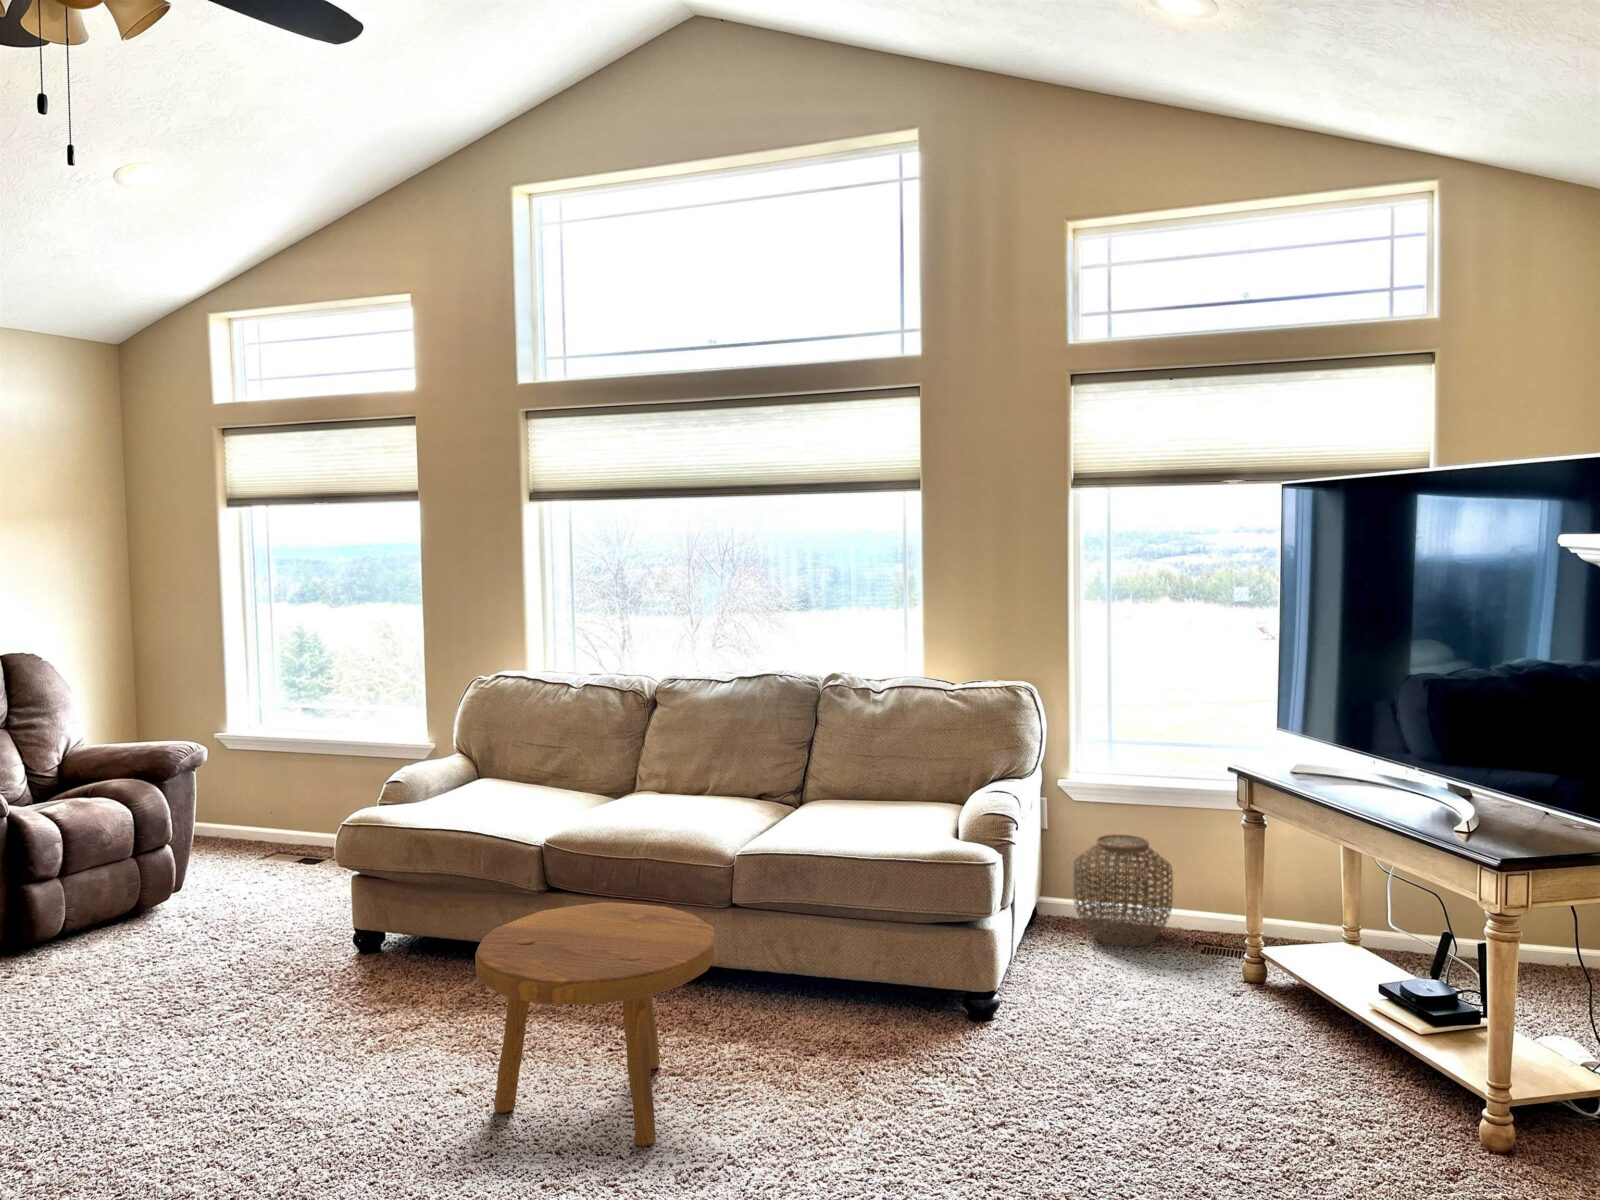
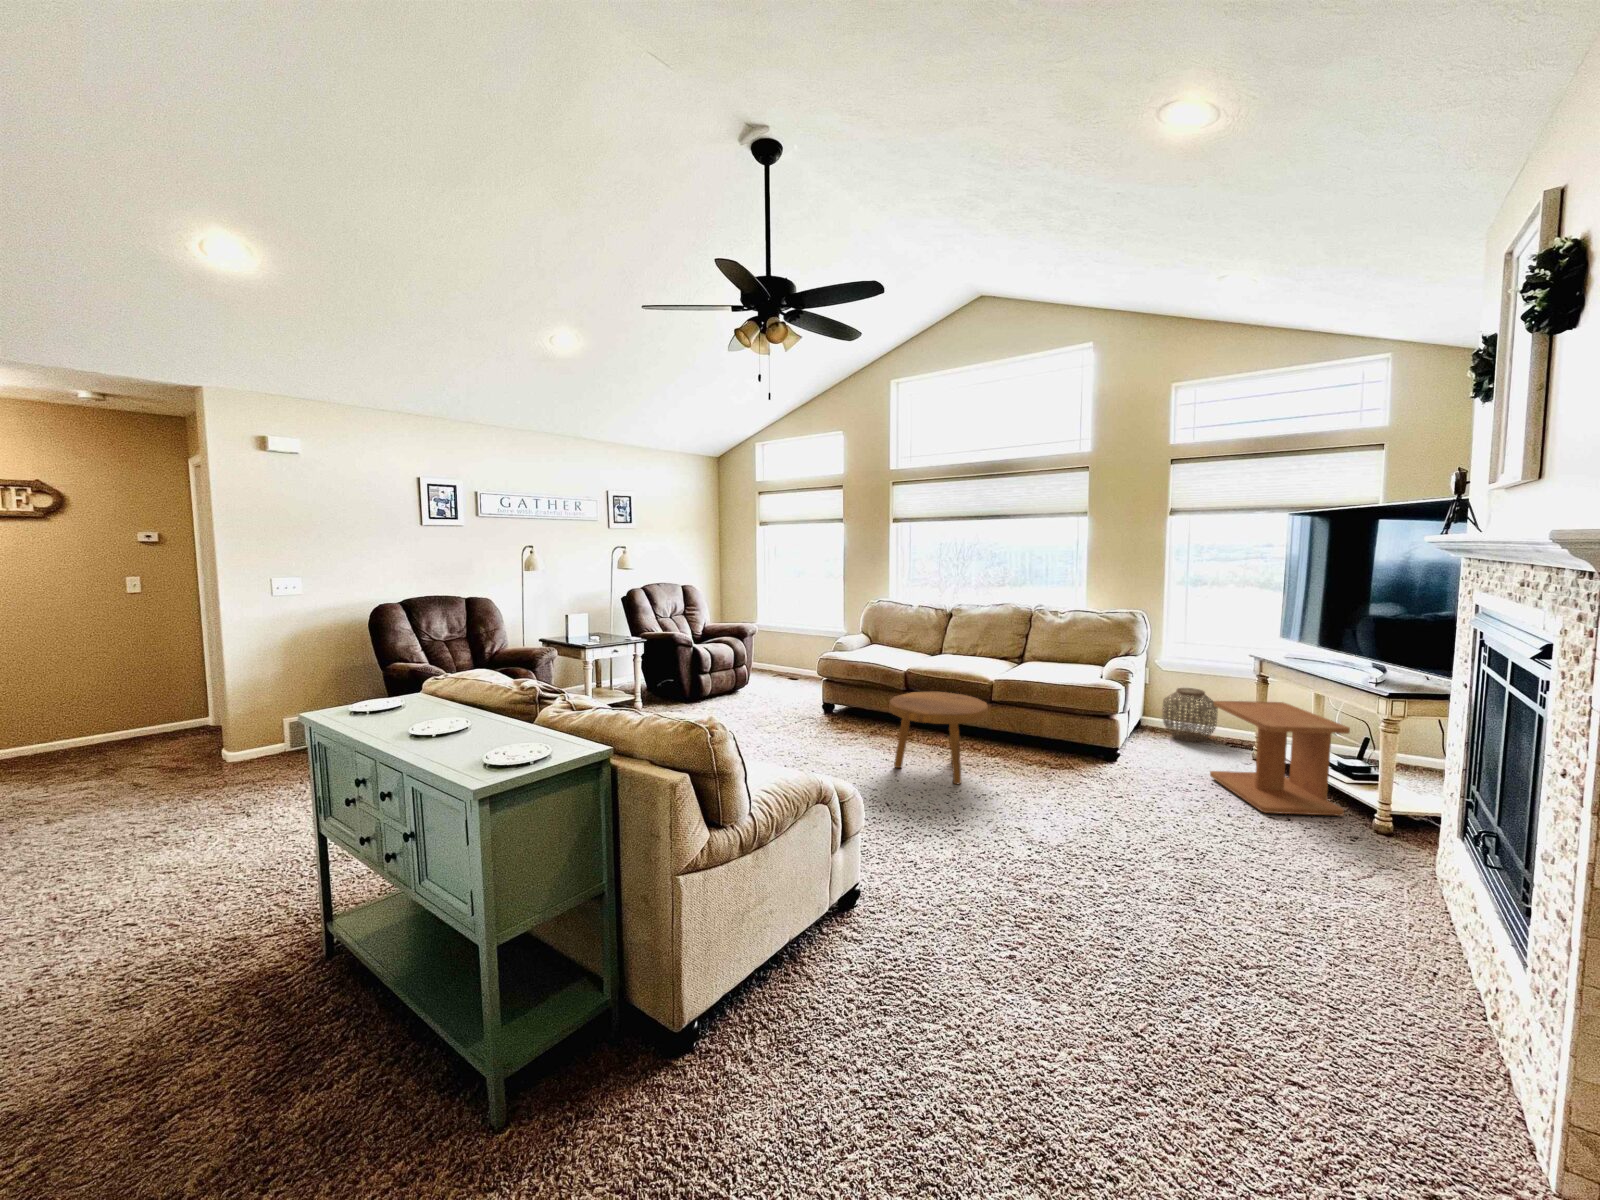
side table: none [1178,868,1439,1129] -> present [1210,701,1350,816]

